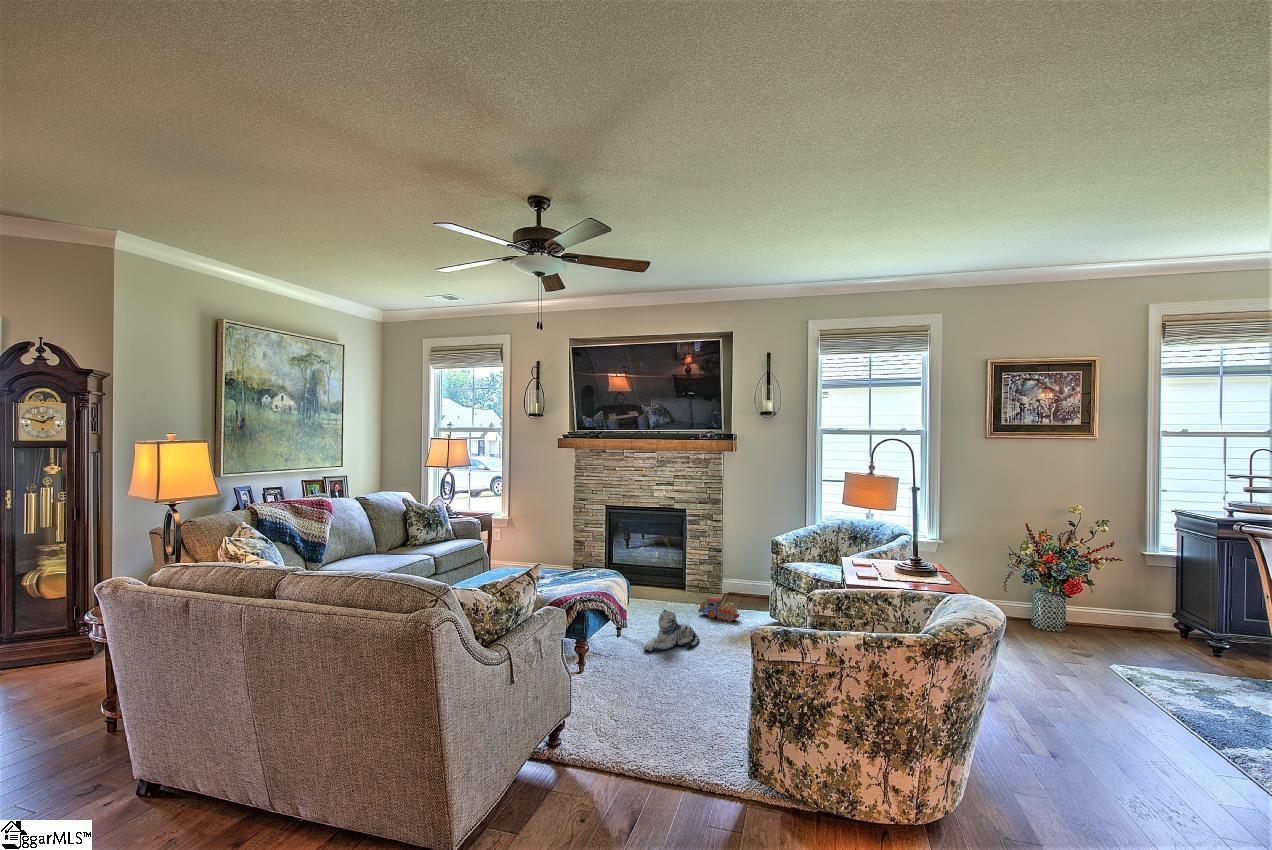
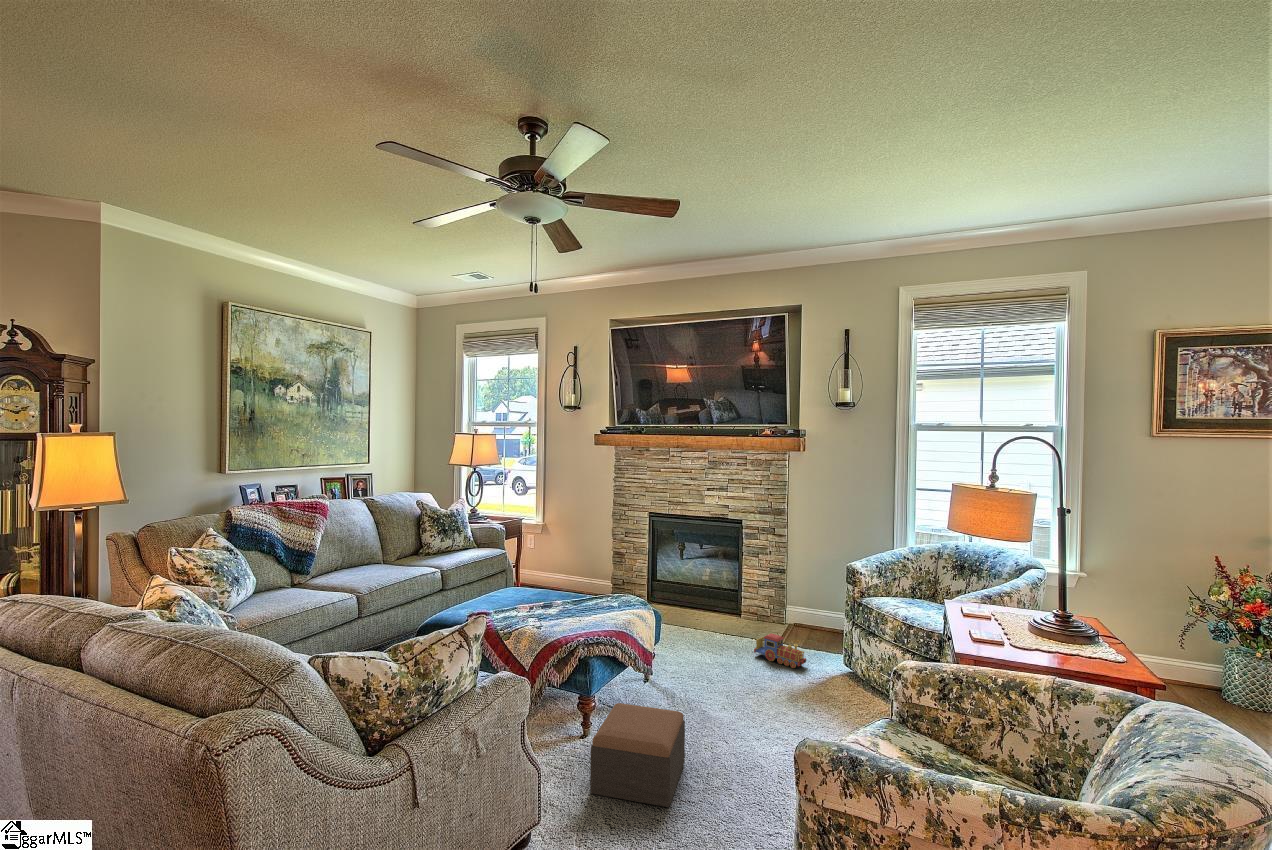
plush toy: present [644,610,699,651] -> none [676,654,750,709]
footstool: none [593,643,658,709] -> present [590,703,685,807]

